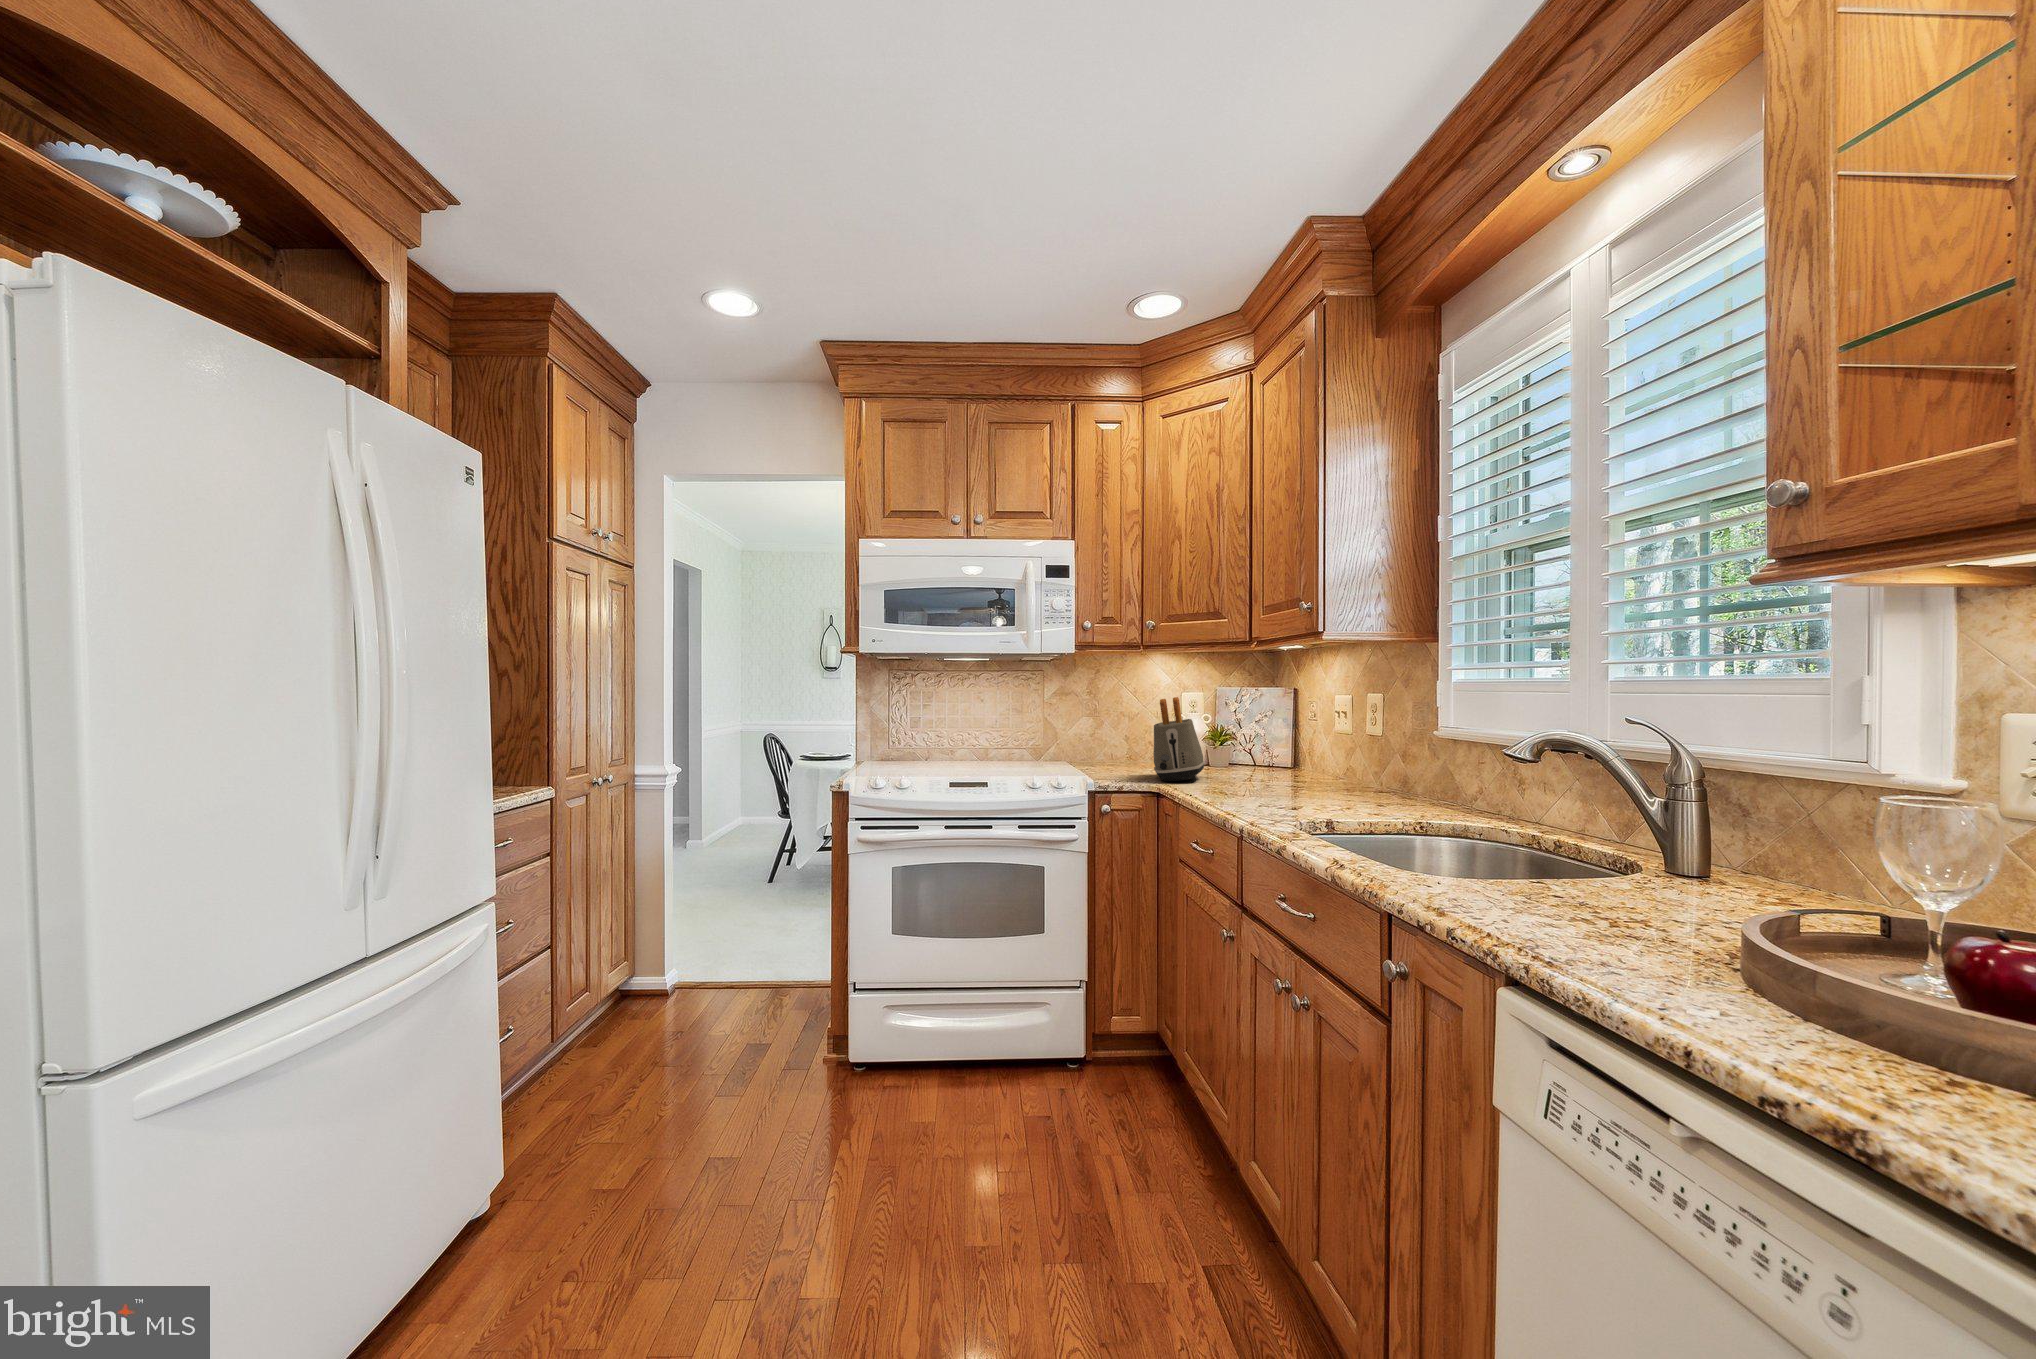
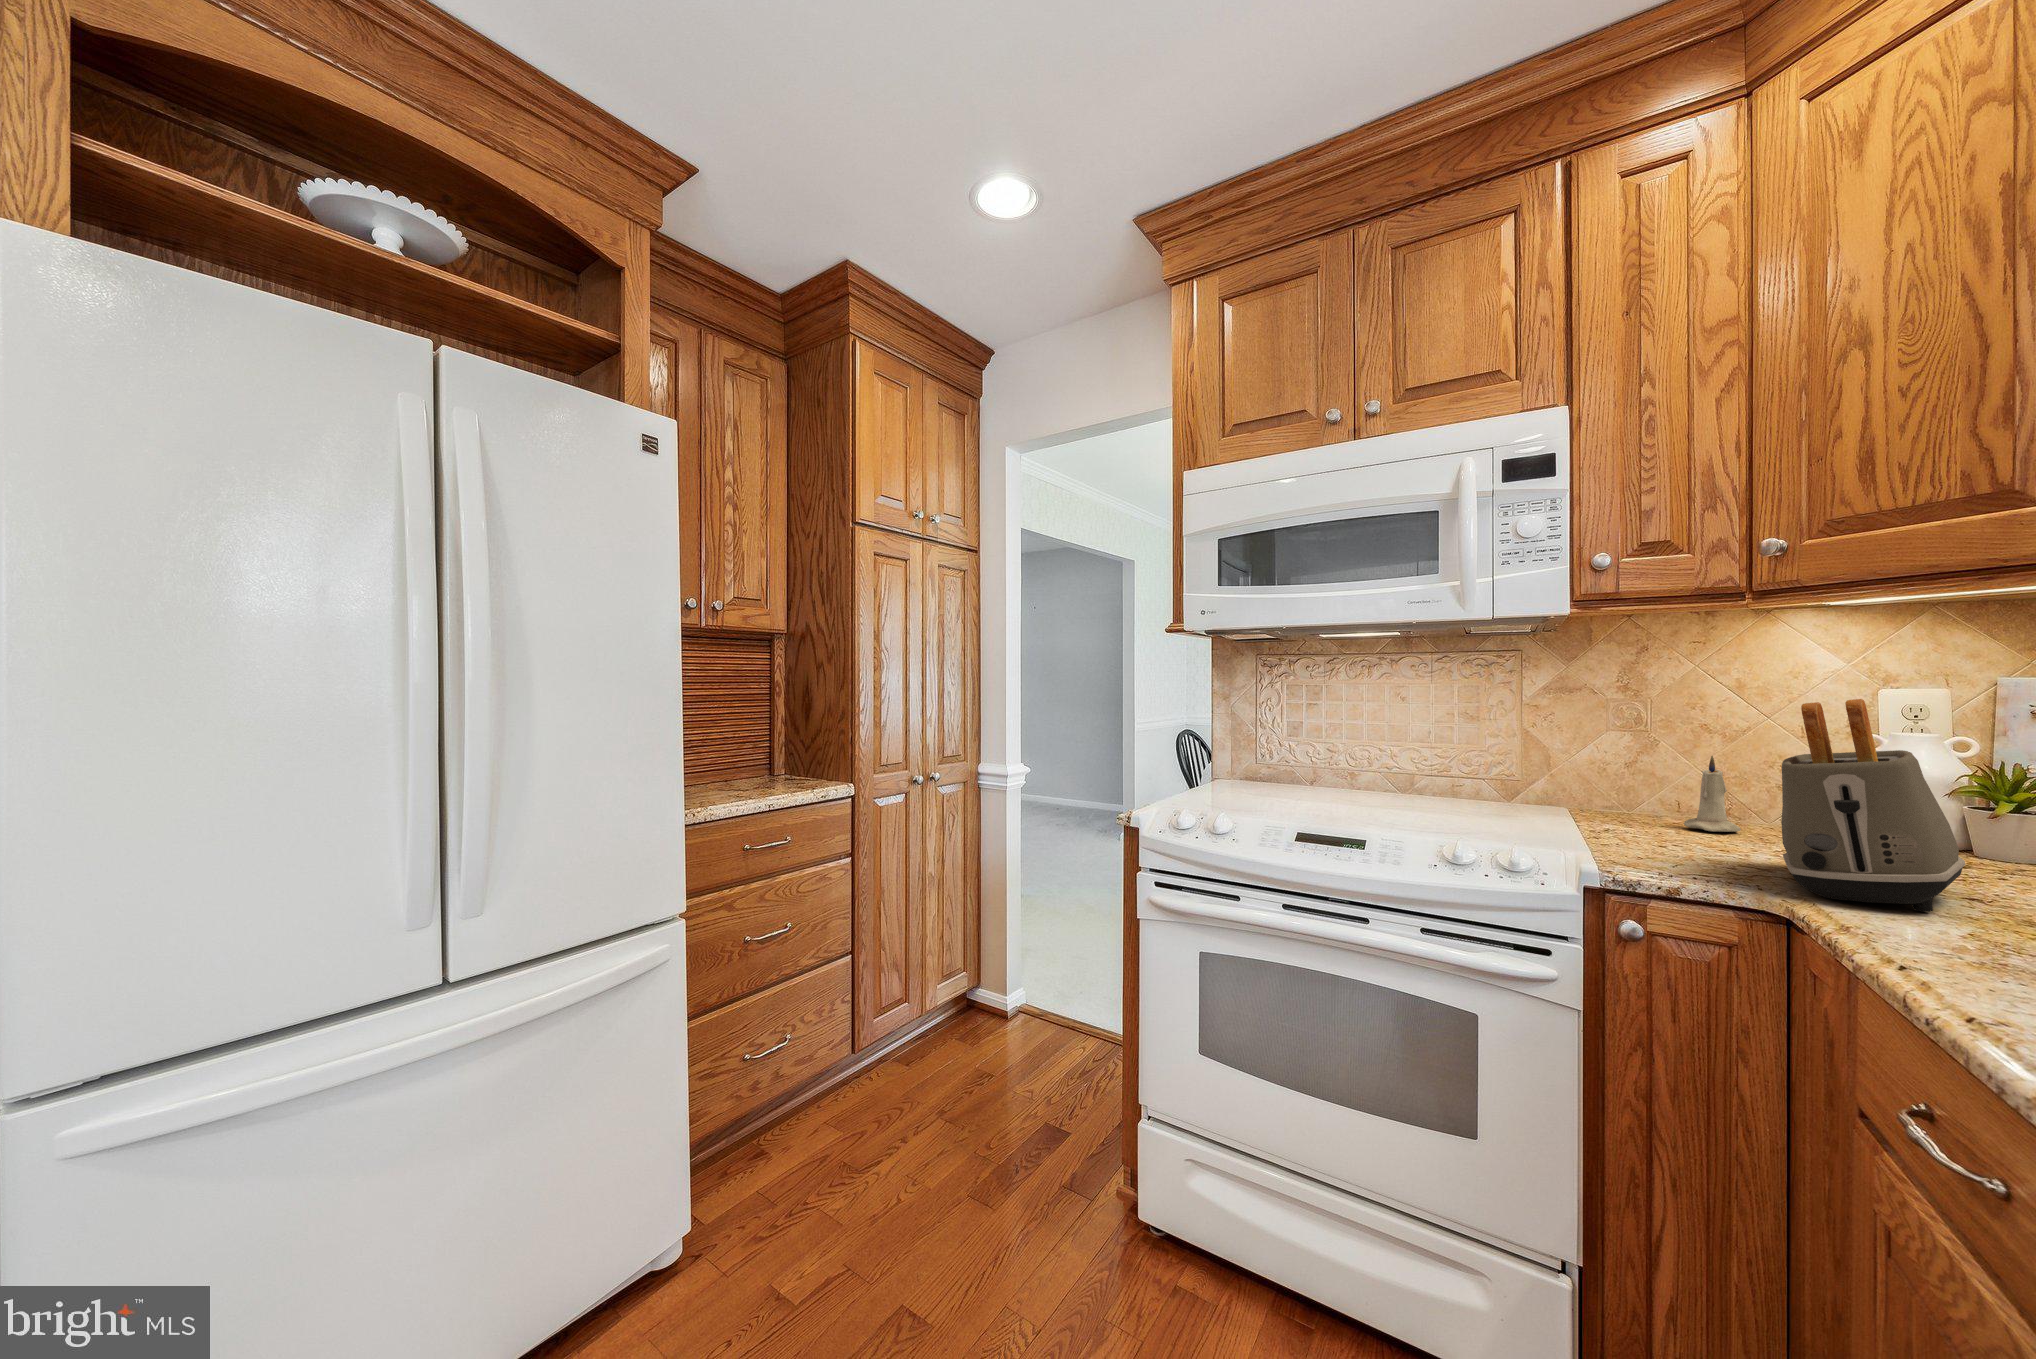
candle: none [1117,727,1139,766] -> present [1684,756,1741,832]

